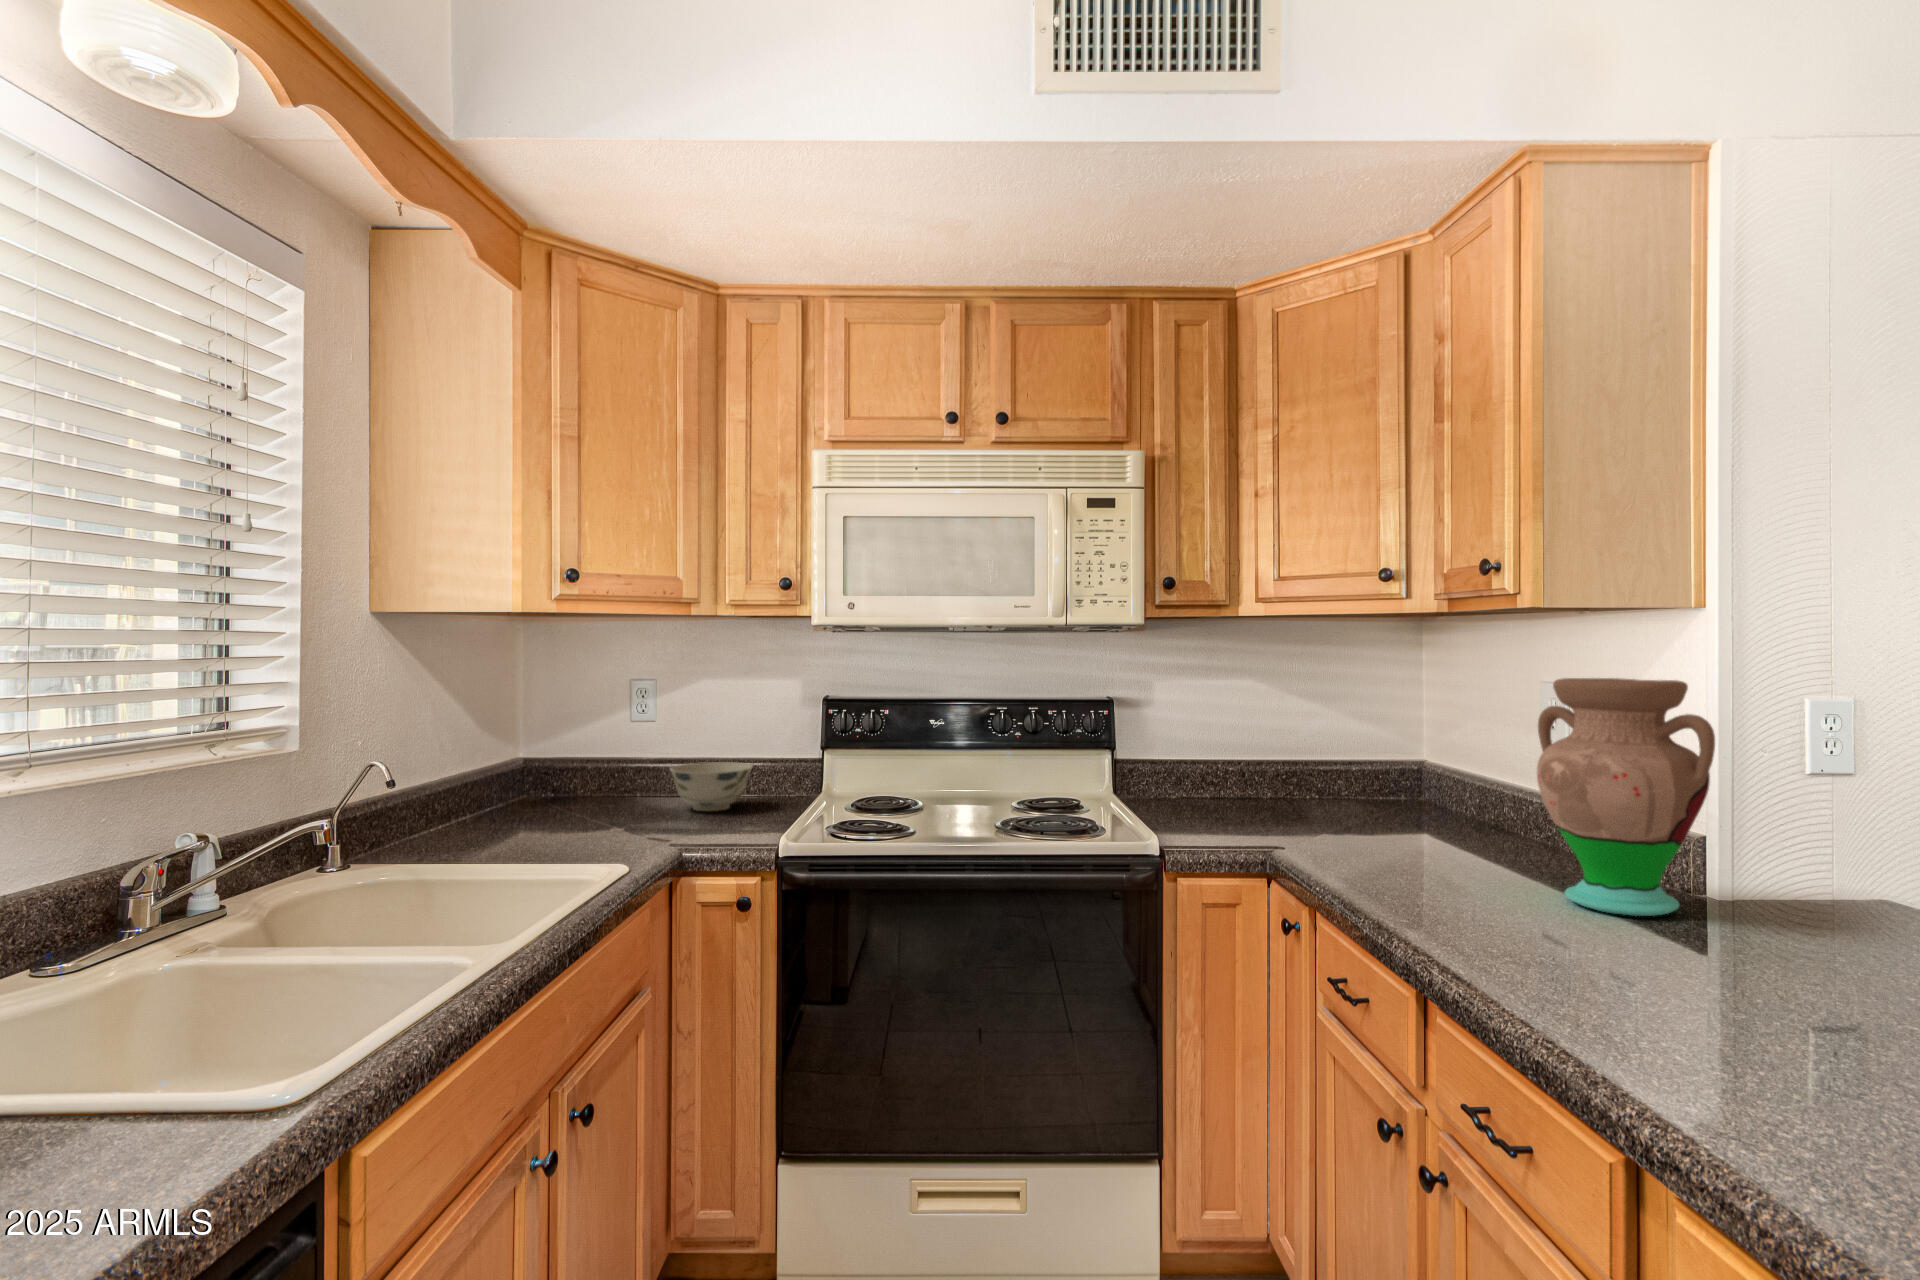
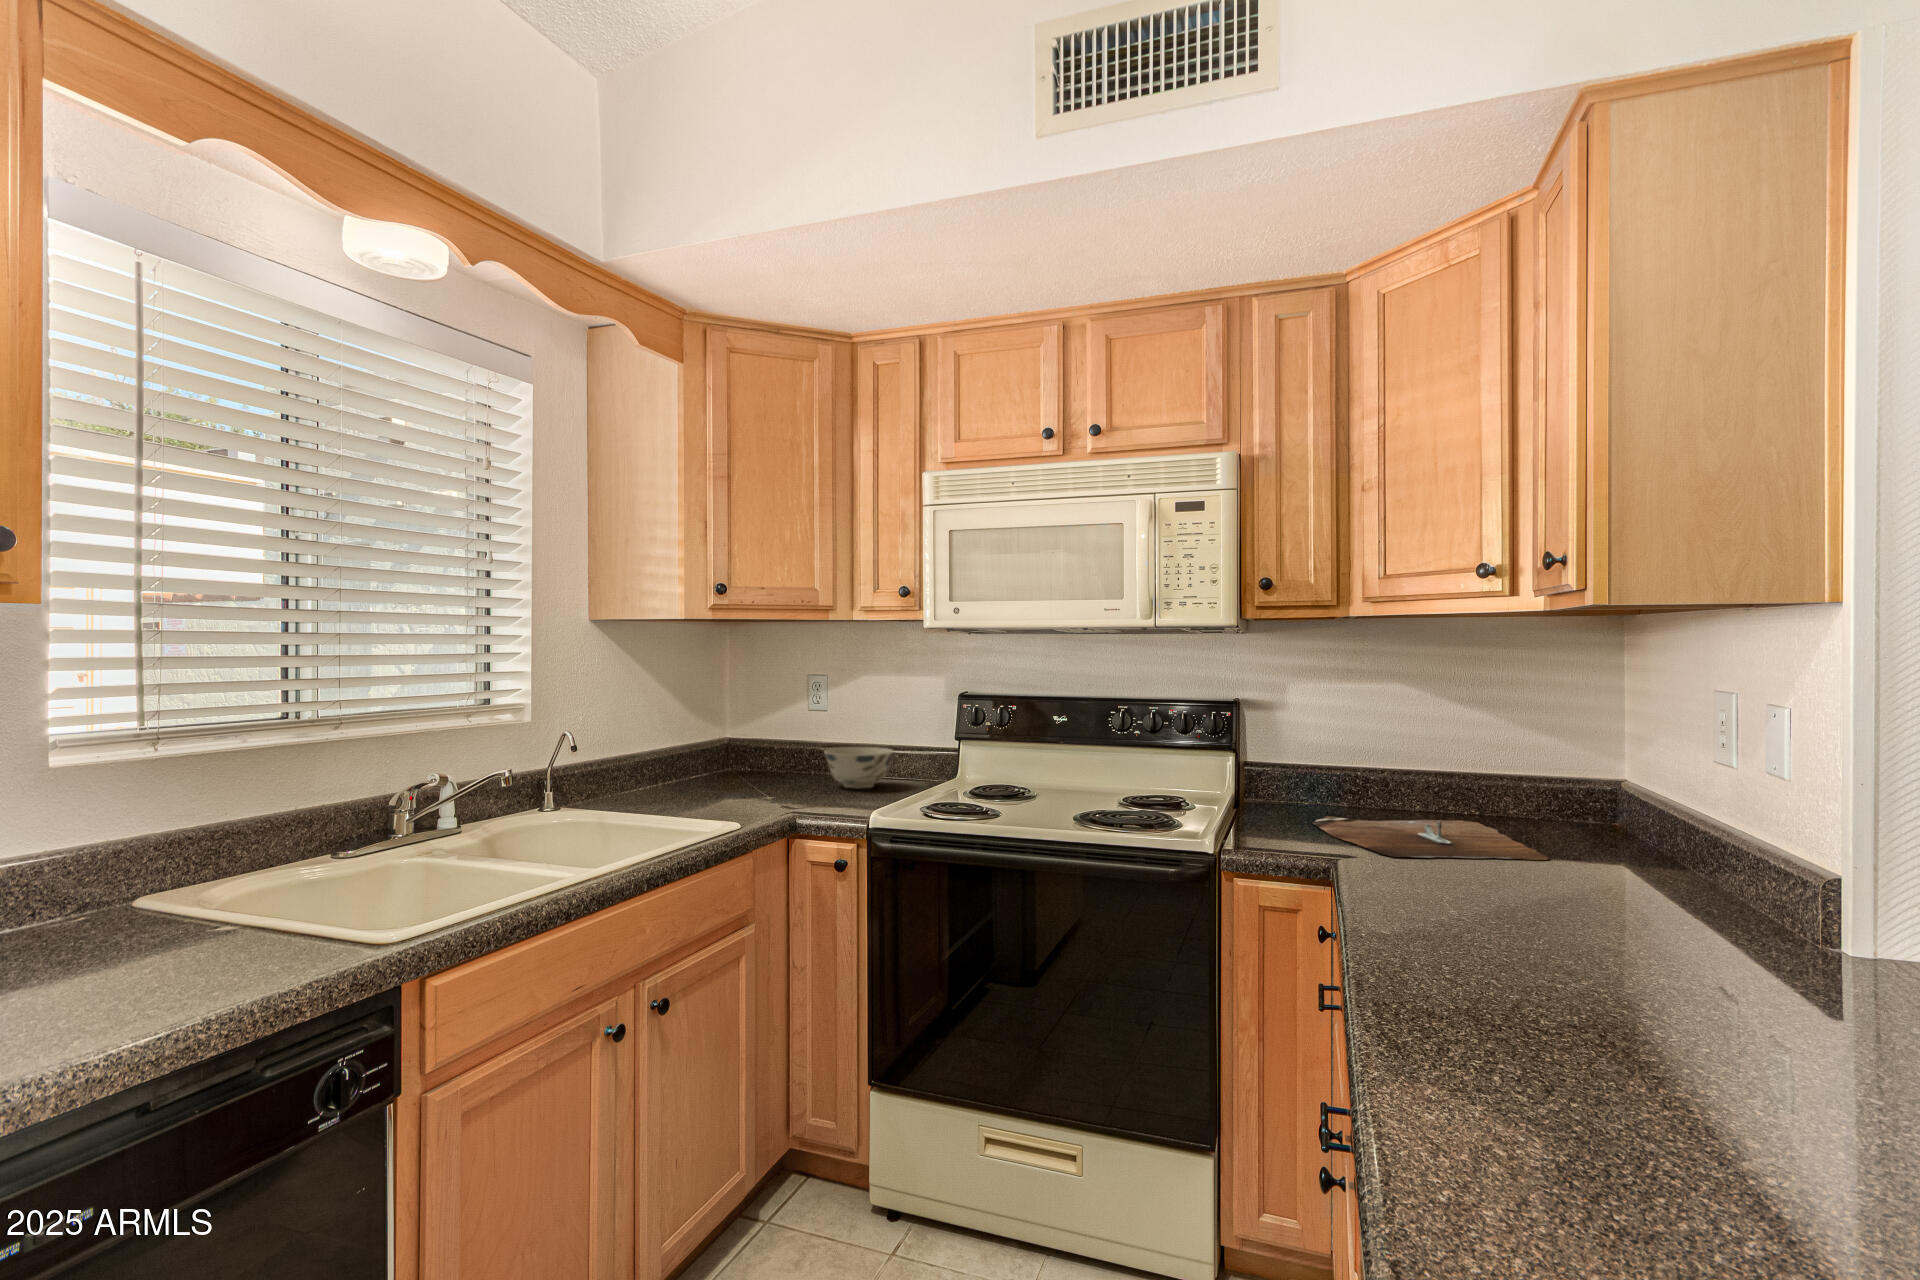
vase: present [1537,678,1715,916] -> none [1569,684,1776,962]
cutting board: none [1210,803,1429,843] -> present [1313,816,1548,860]

